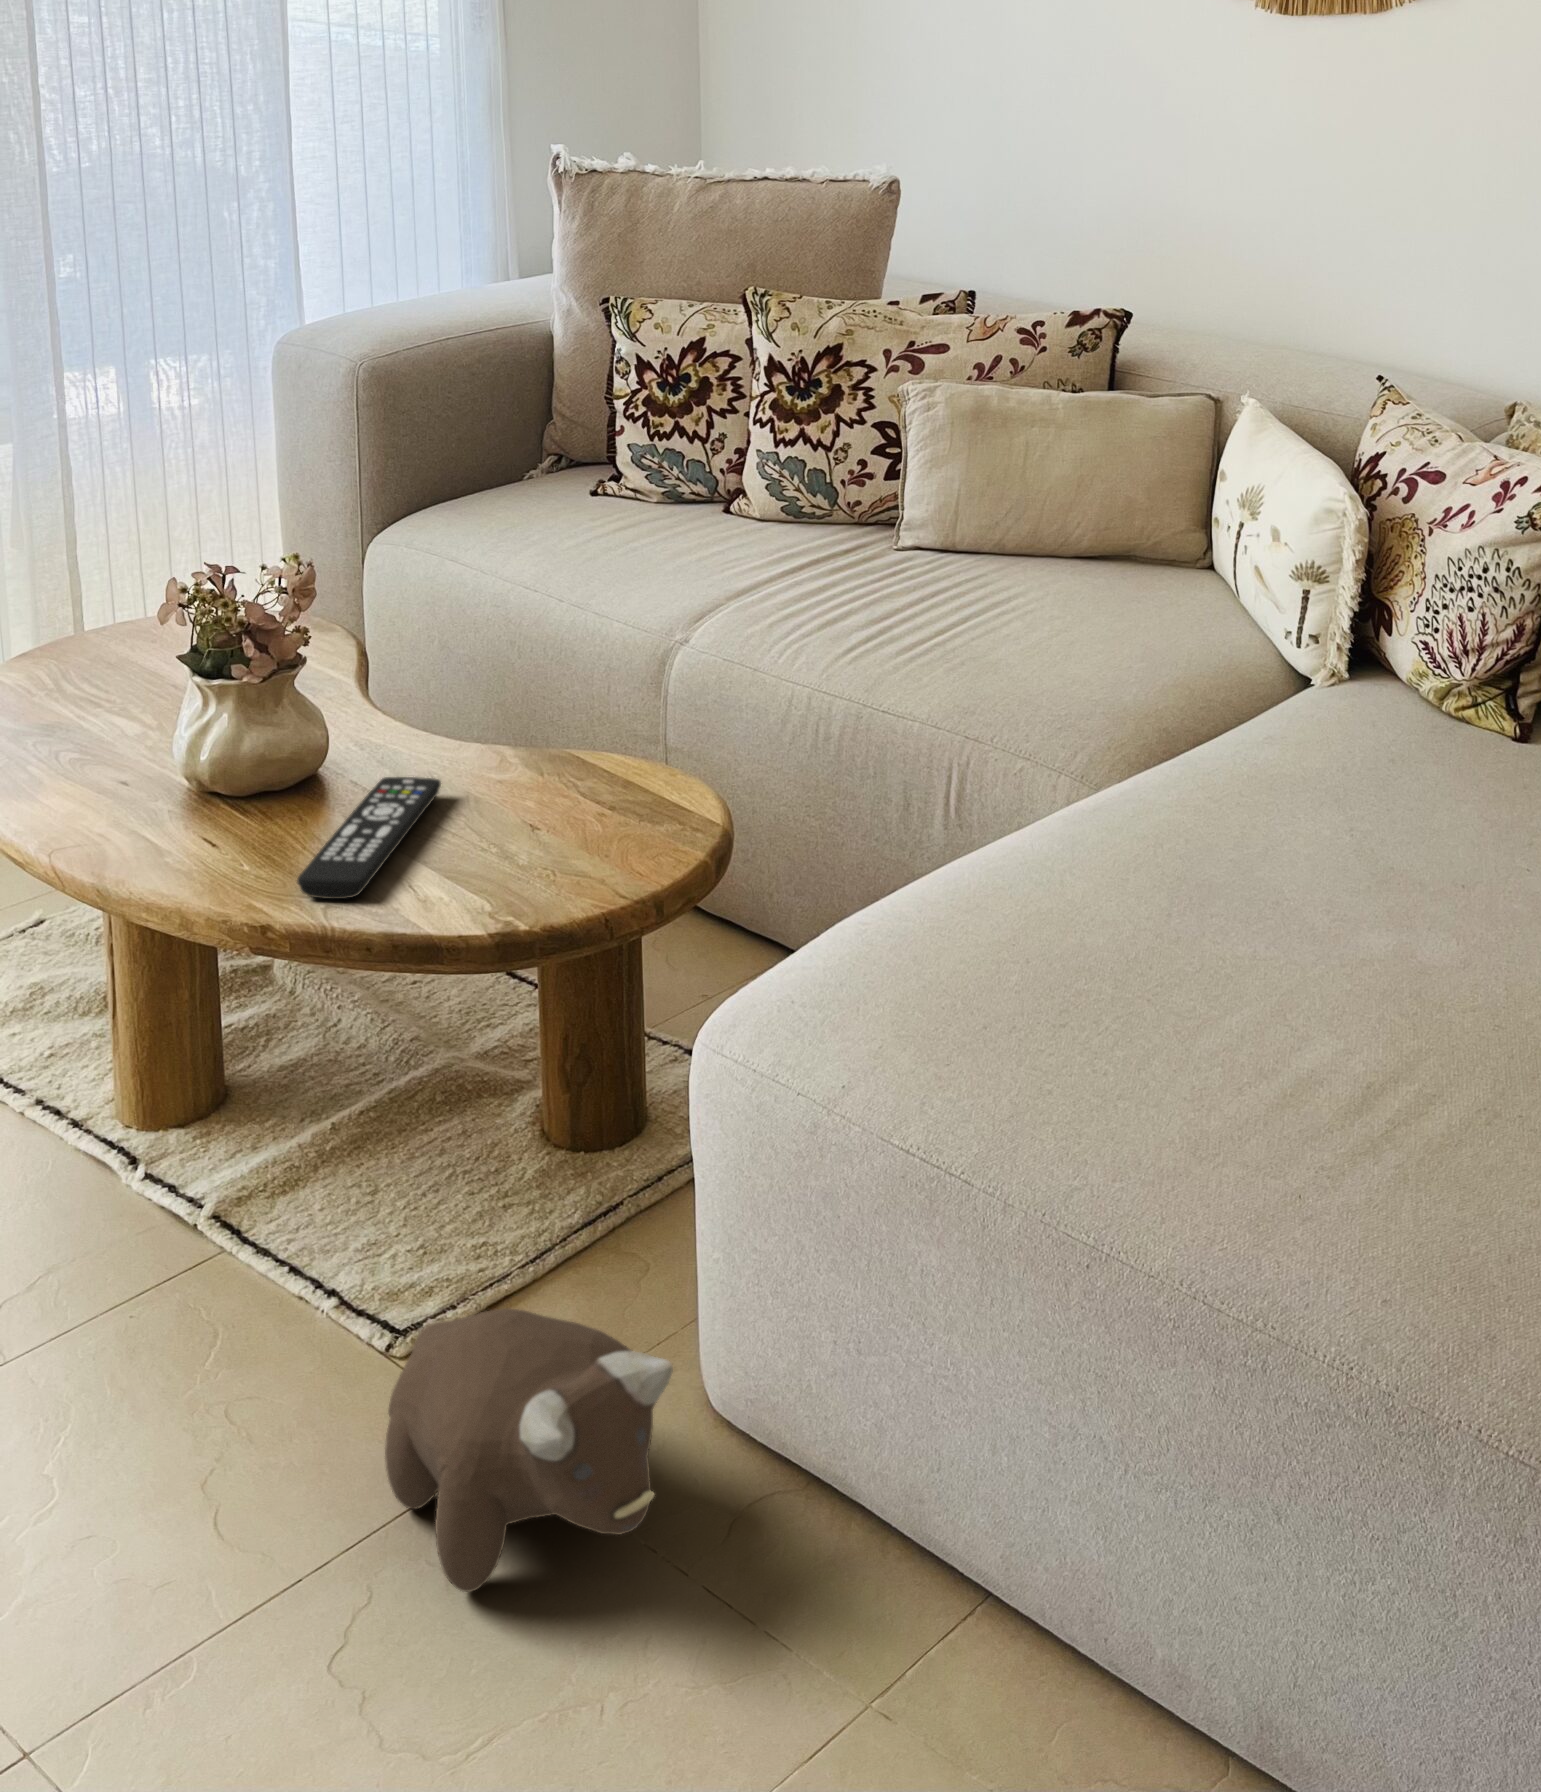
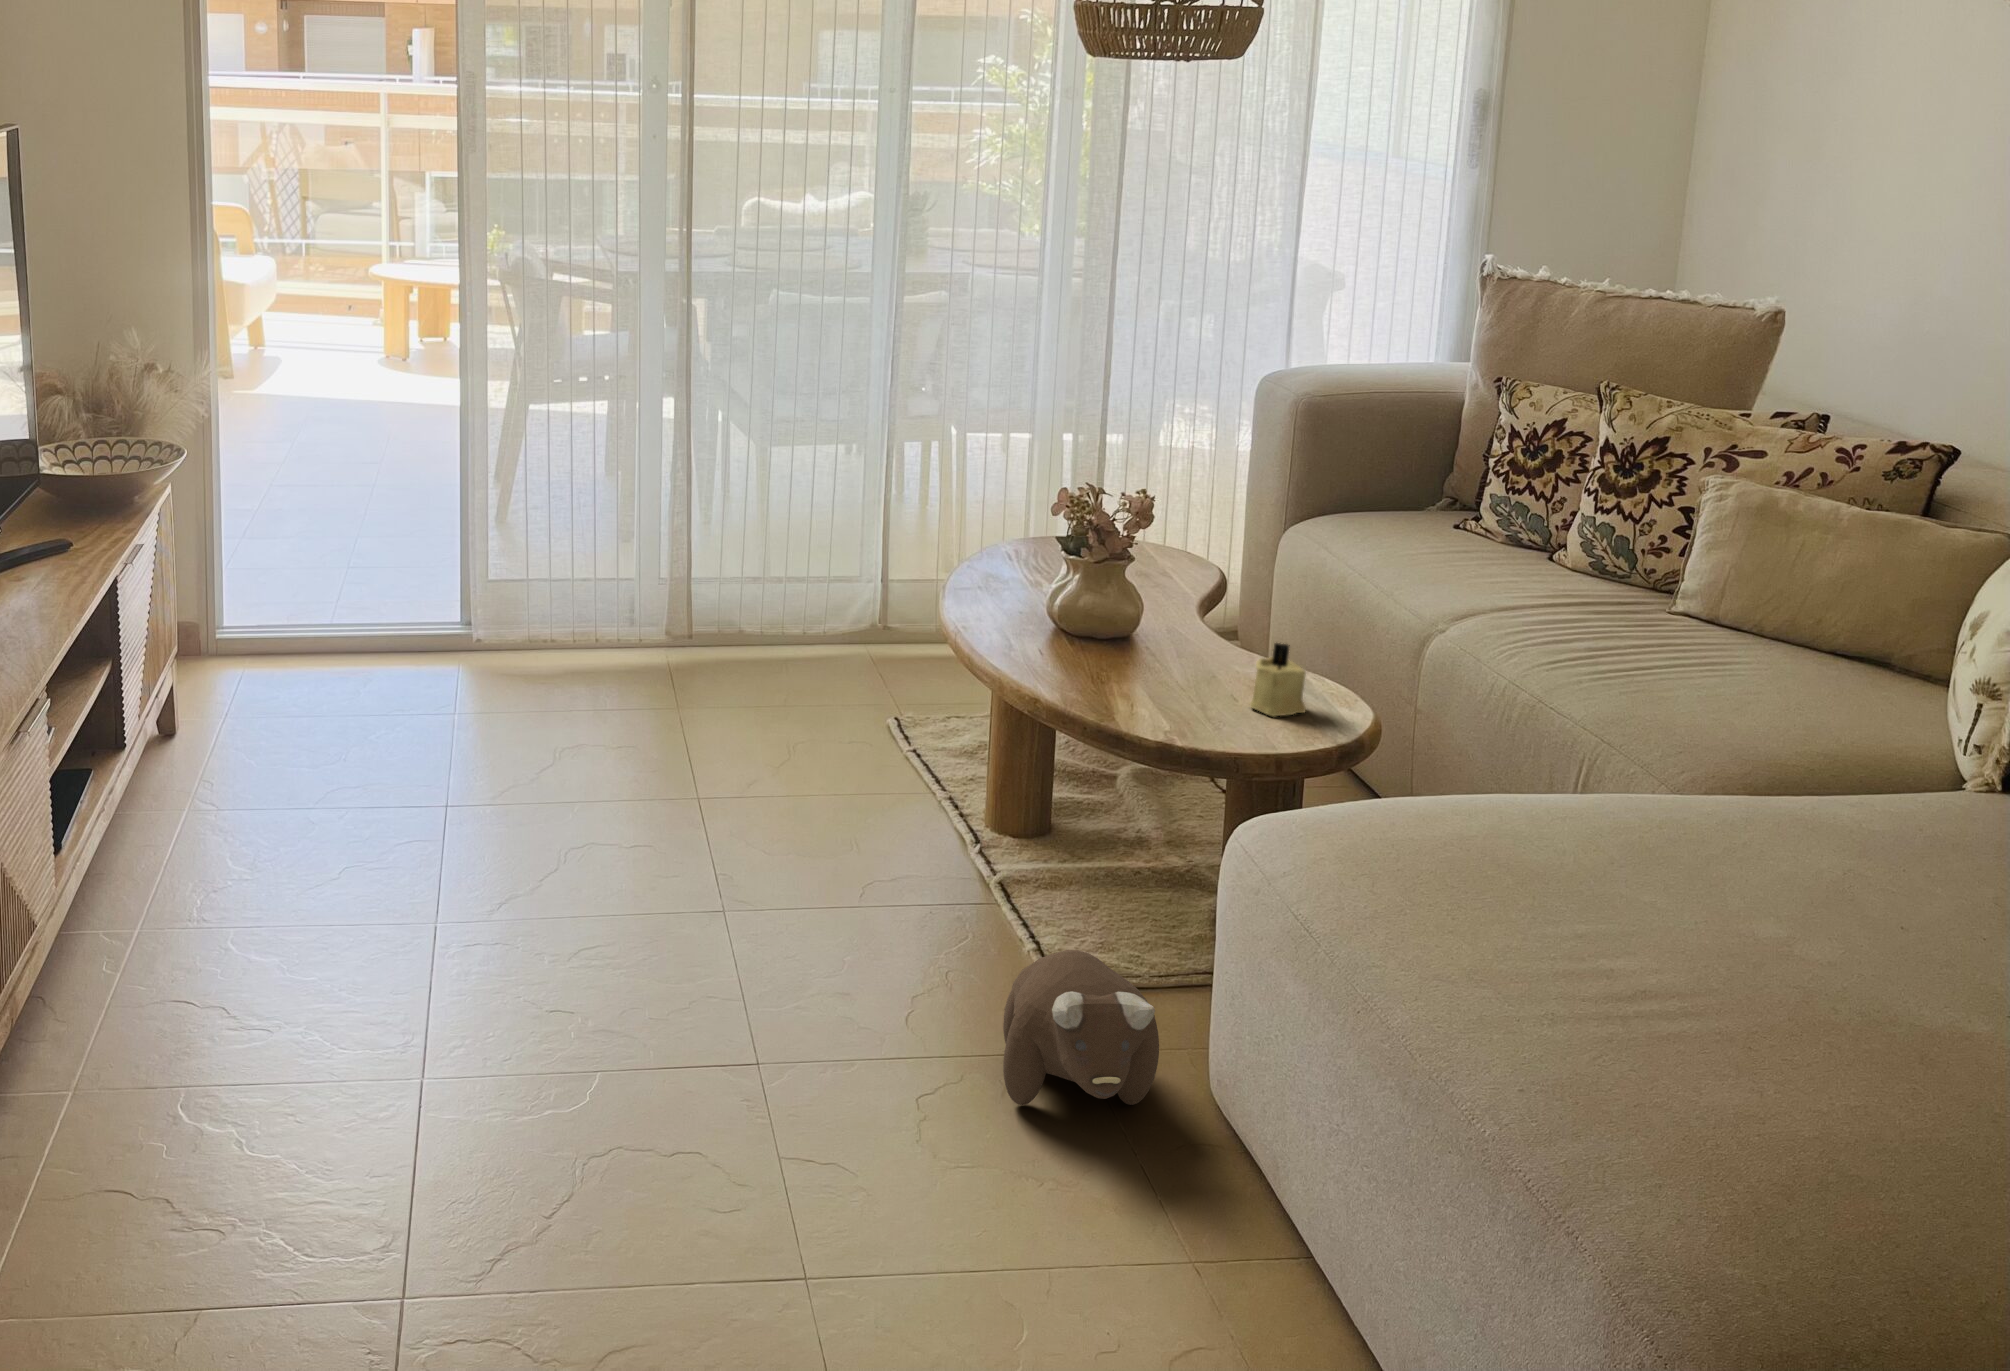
candle: none [550,733,630,841] -> present [1250,643,1306,716]
remote control: present [297,777,441,899] -> none [1074,647,1200,700]

